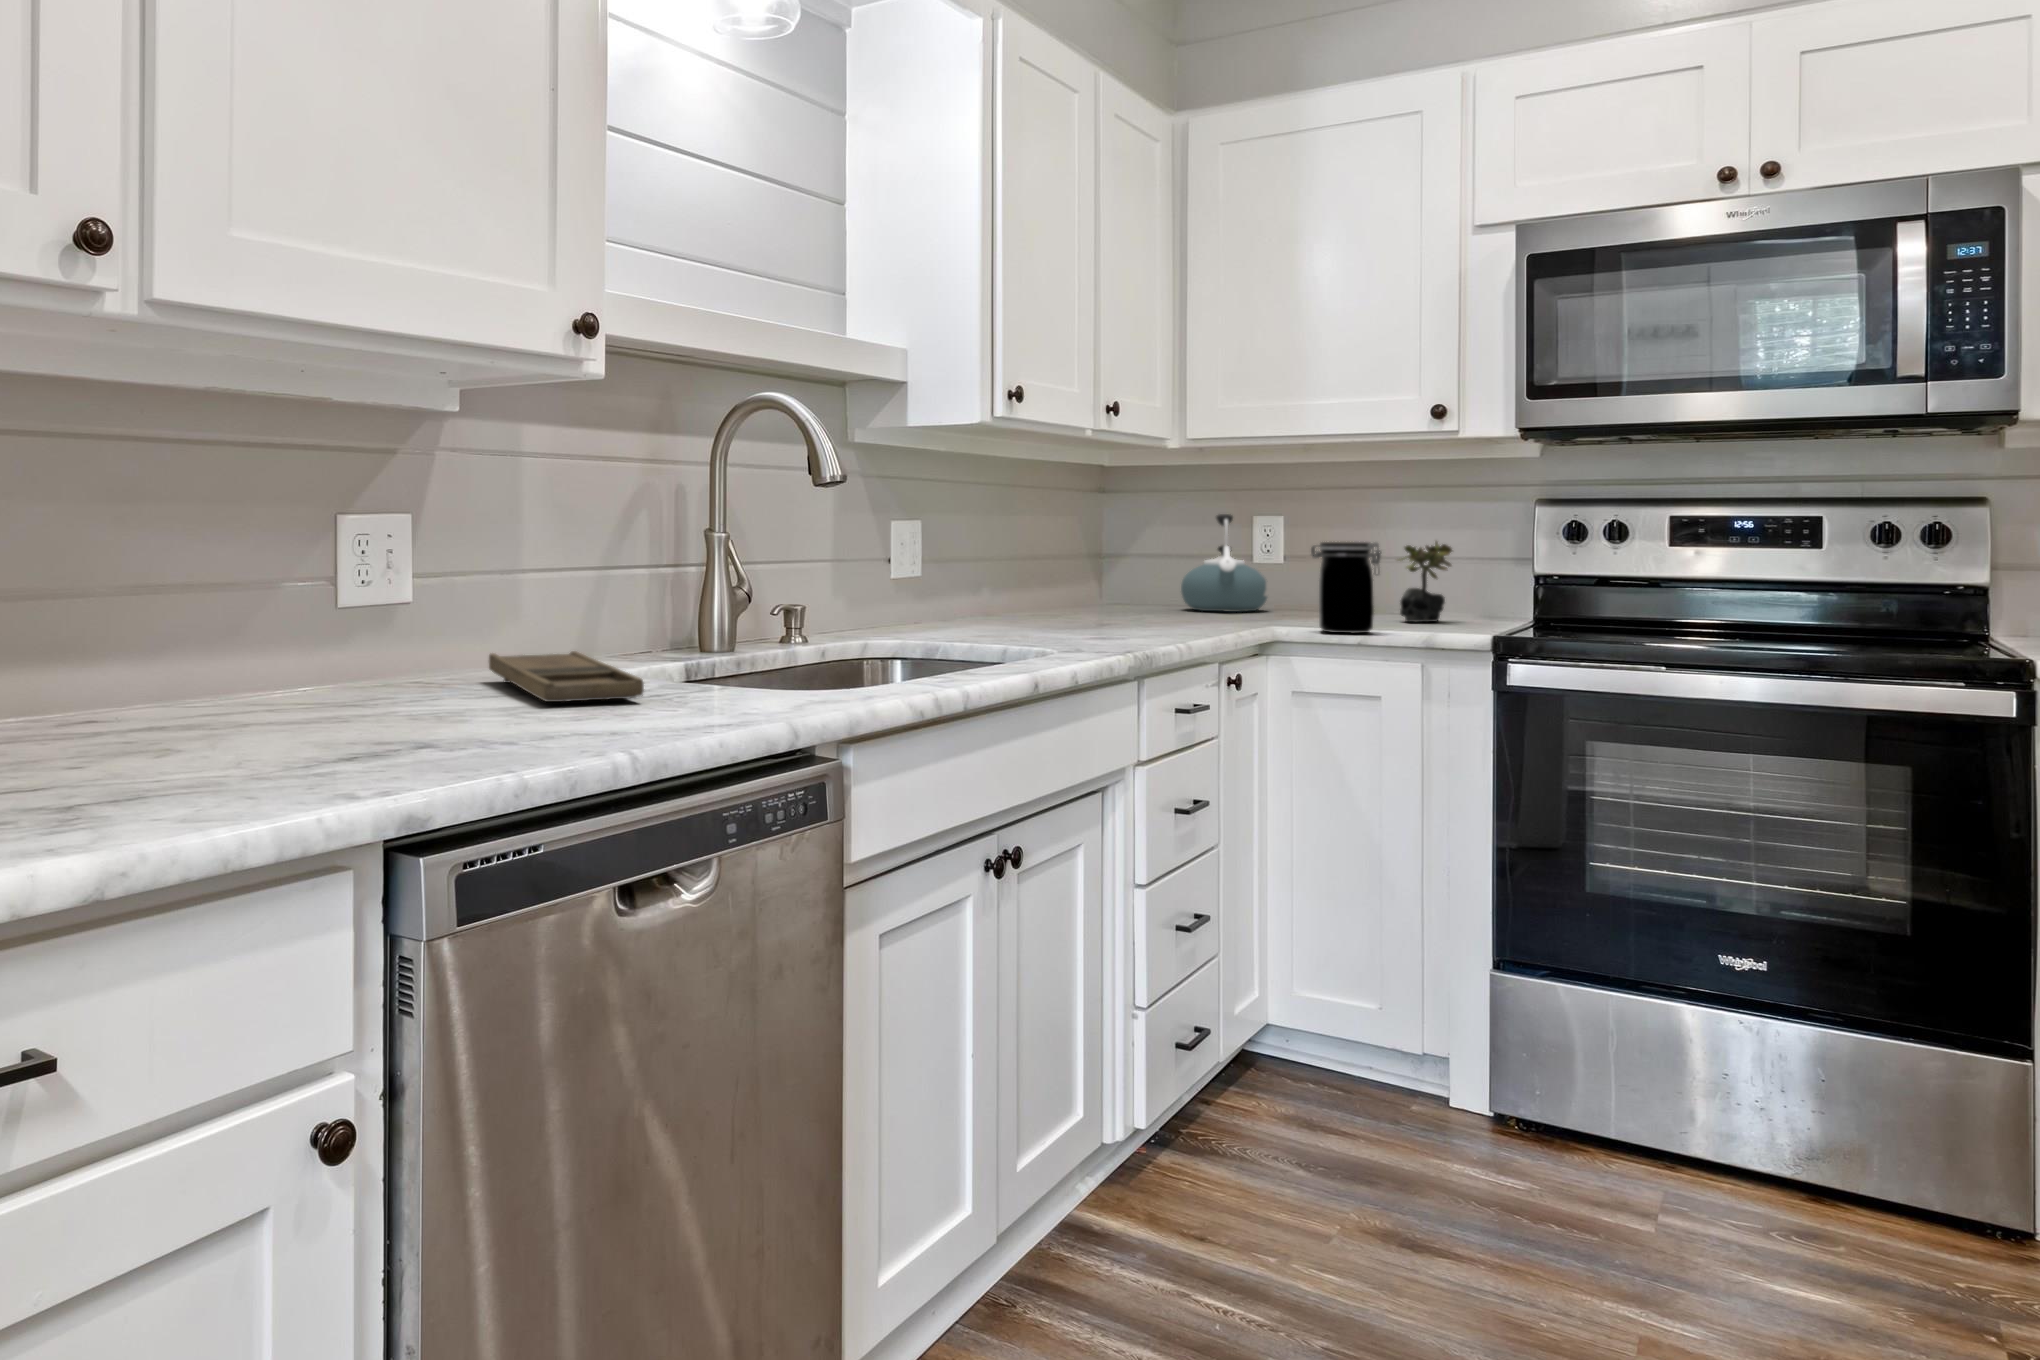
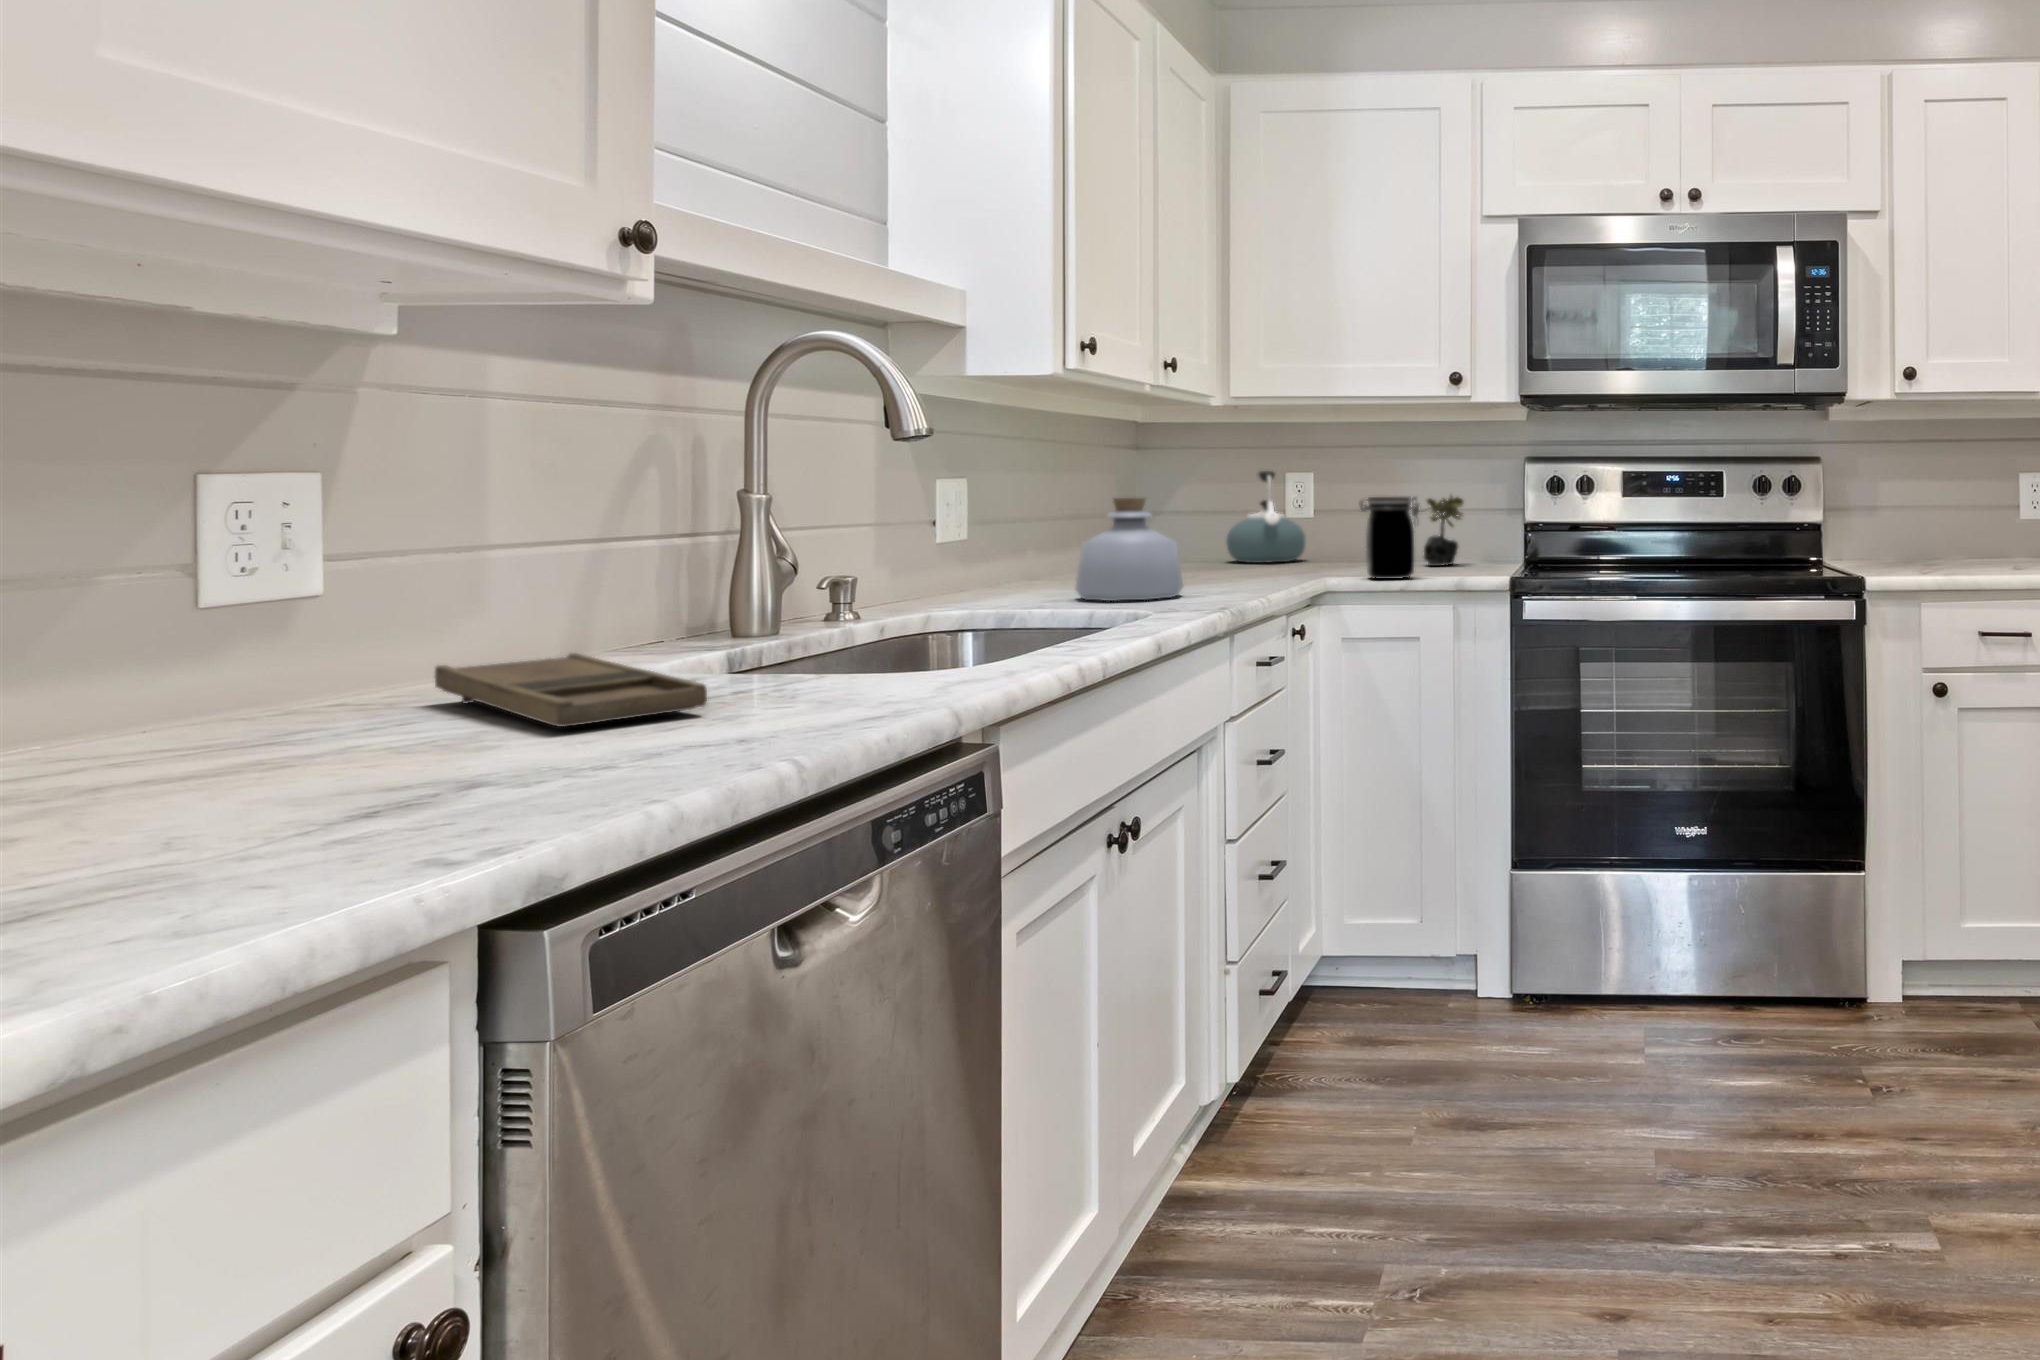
bottle: none [1003,540,1108,641] -> present [1075,498,1183,601]

